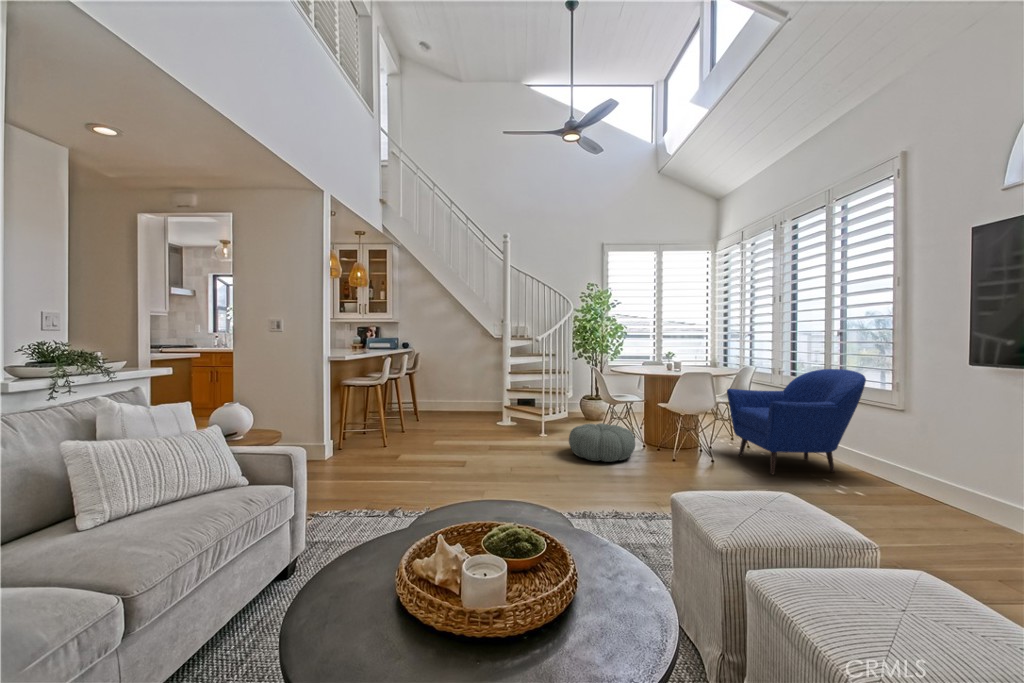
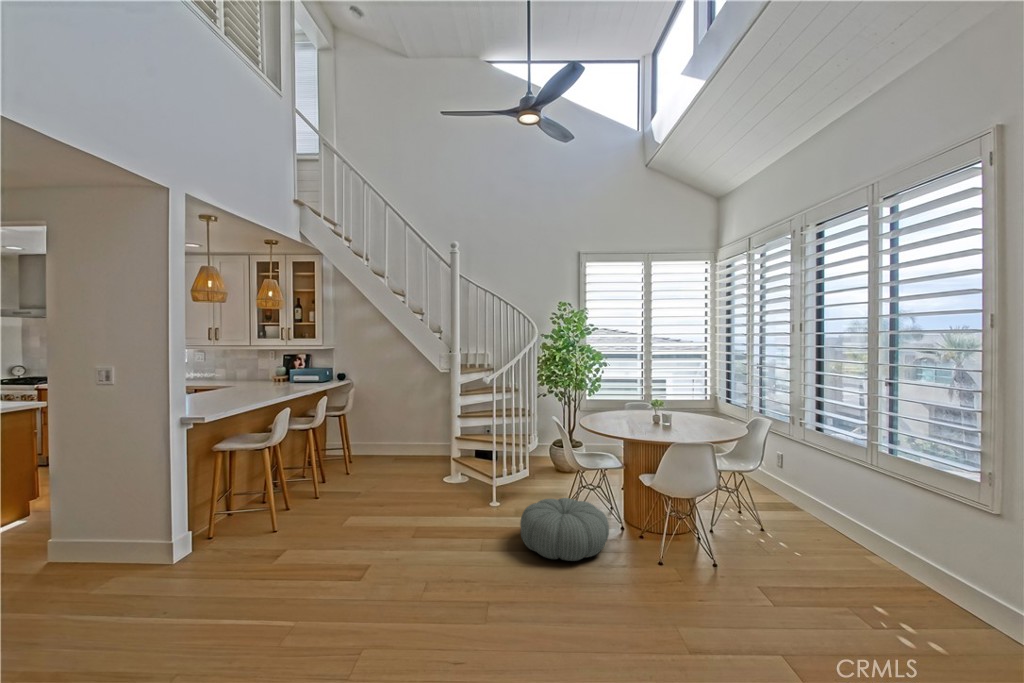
armchair: present [727,369,866,474] -> none [732,429,927,588]

